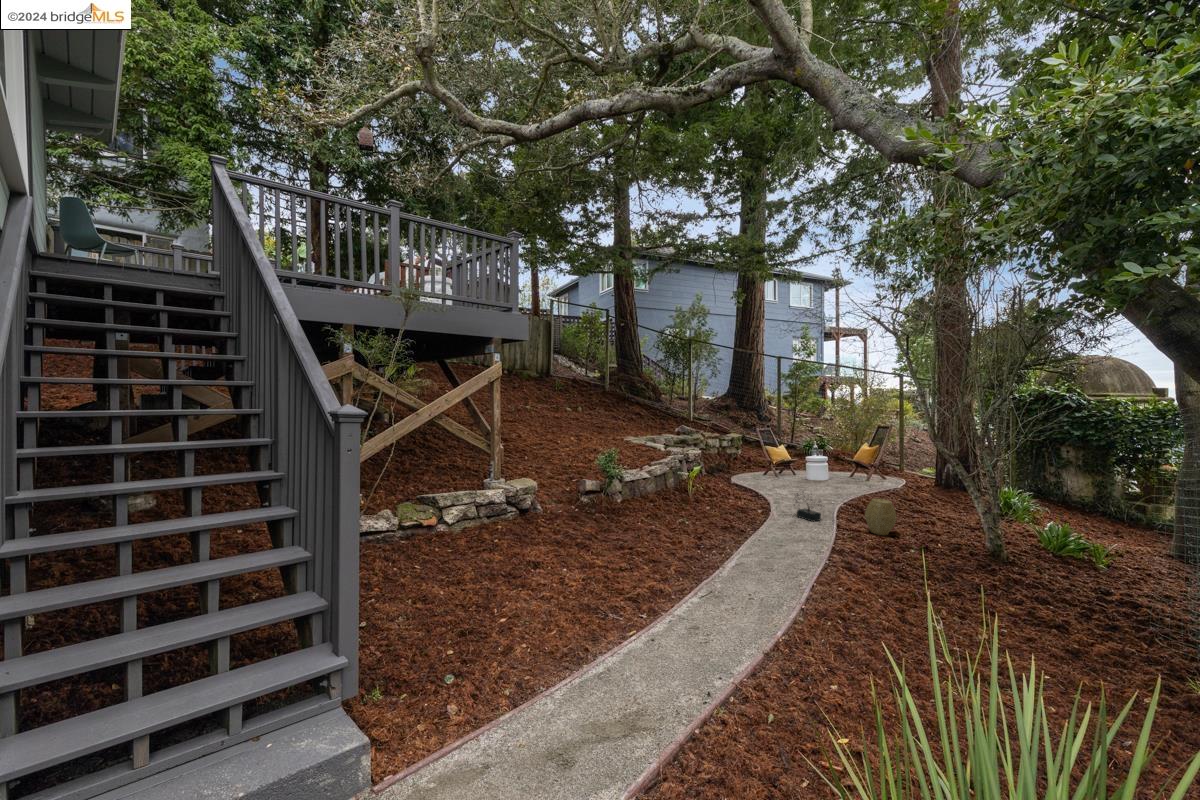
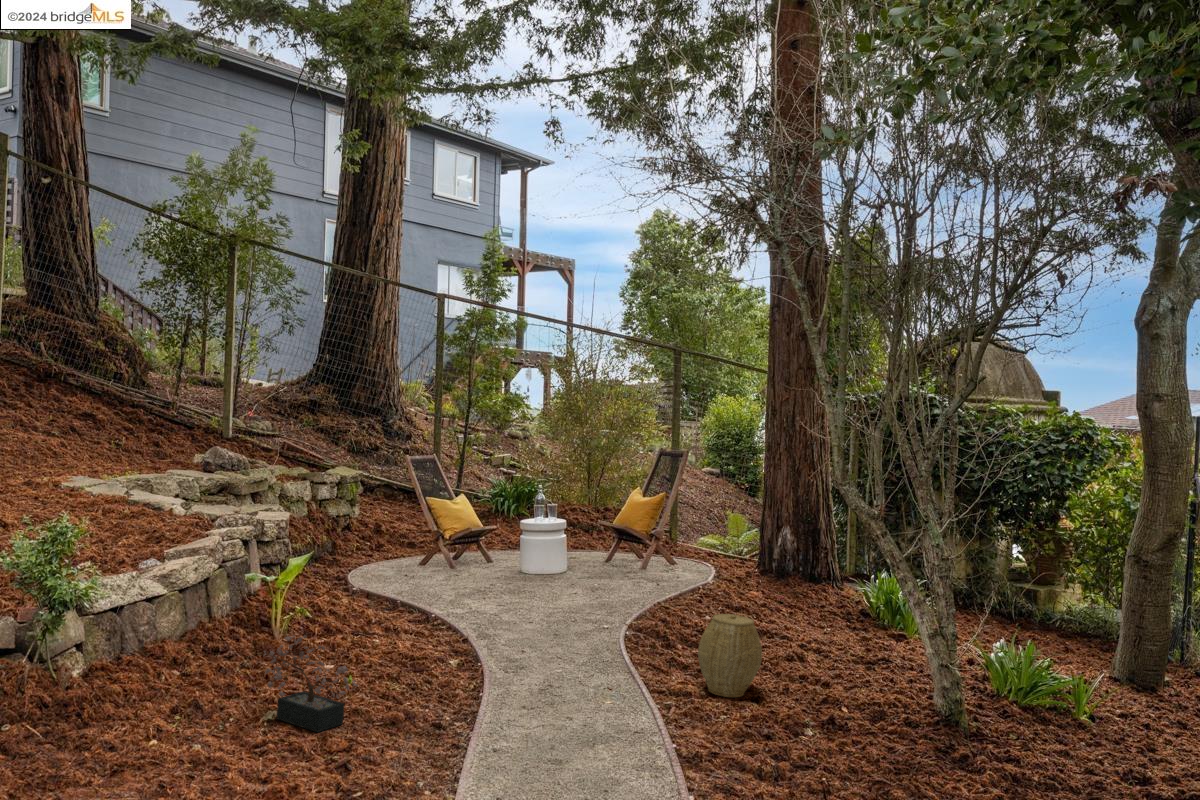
decorative plant: present [794,491,824,521] -> present [264,635,358,732]

